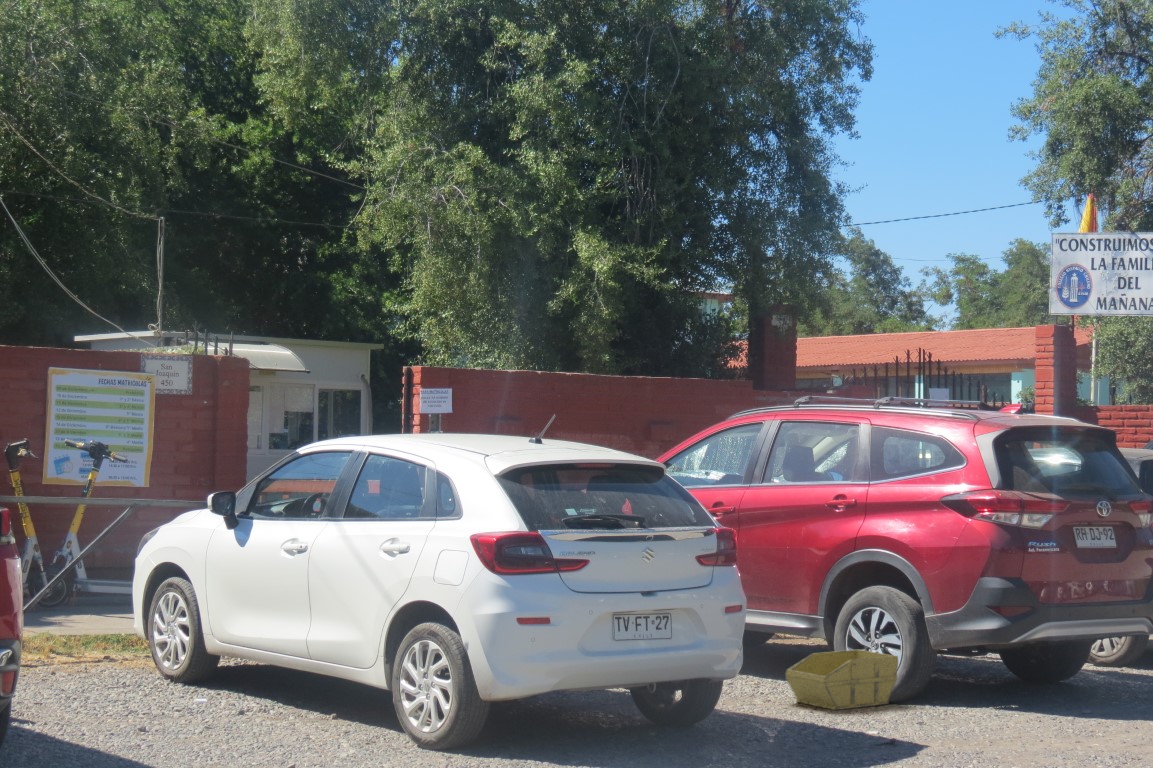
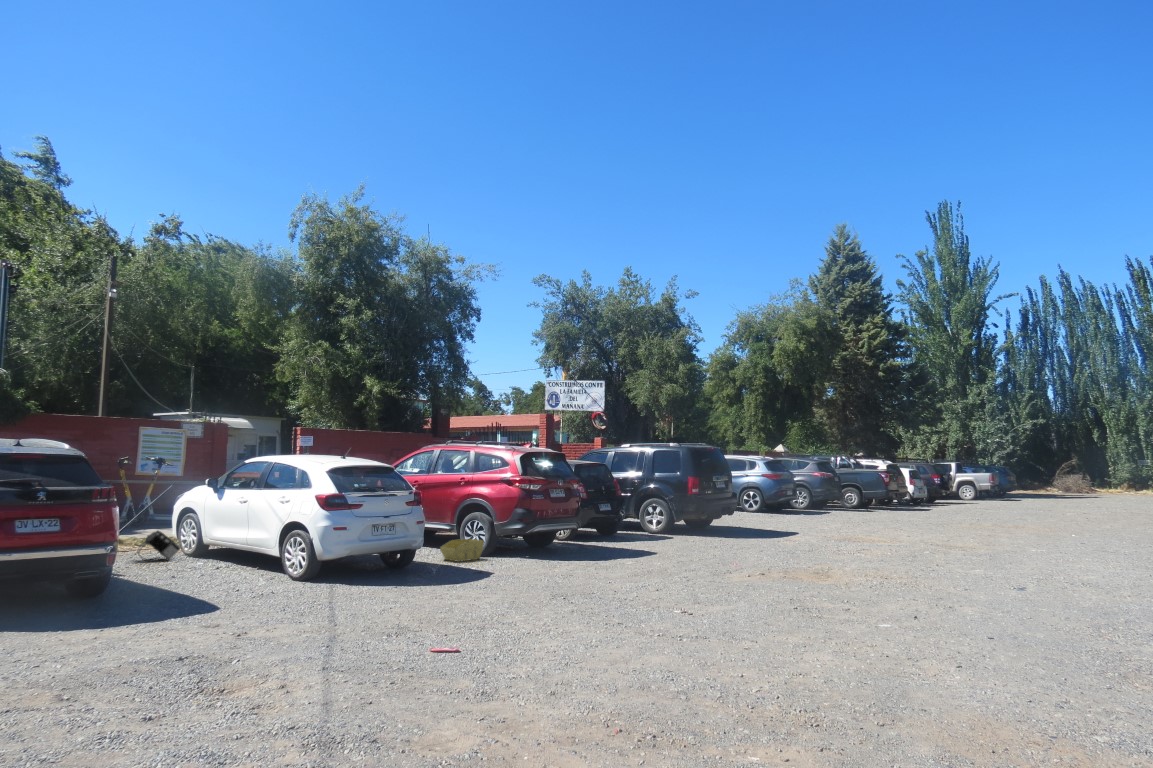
backpack: none [85,608,178,682] -> present [137,531,180,562]

